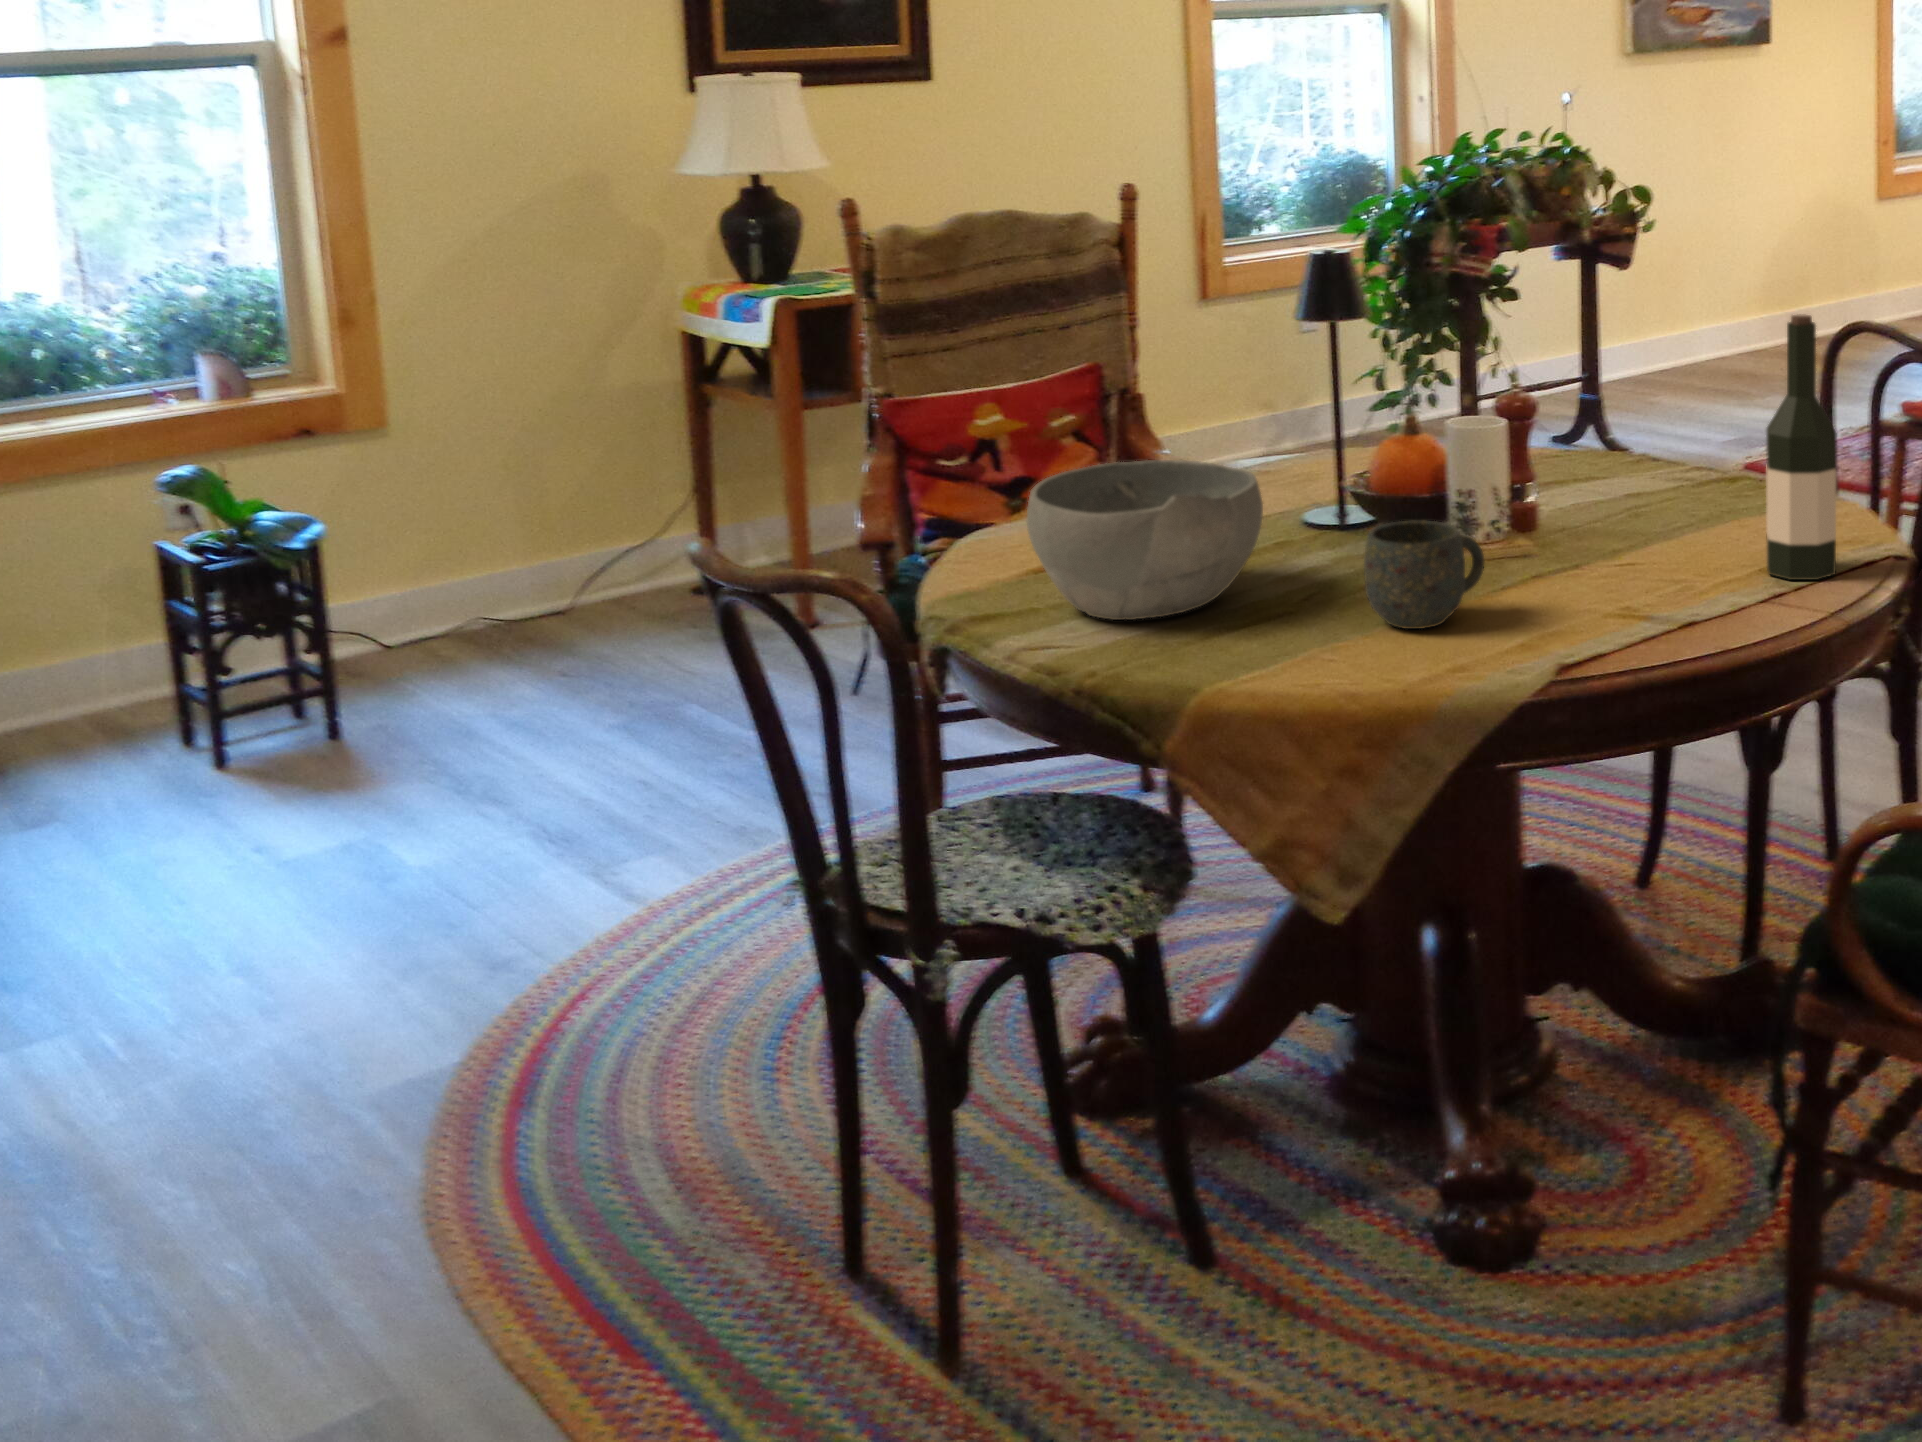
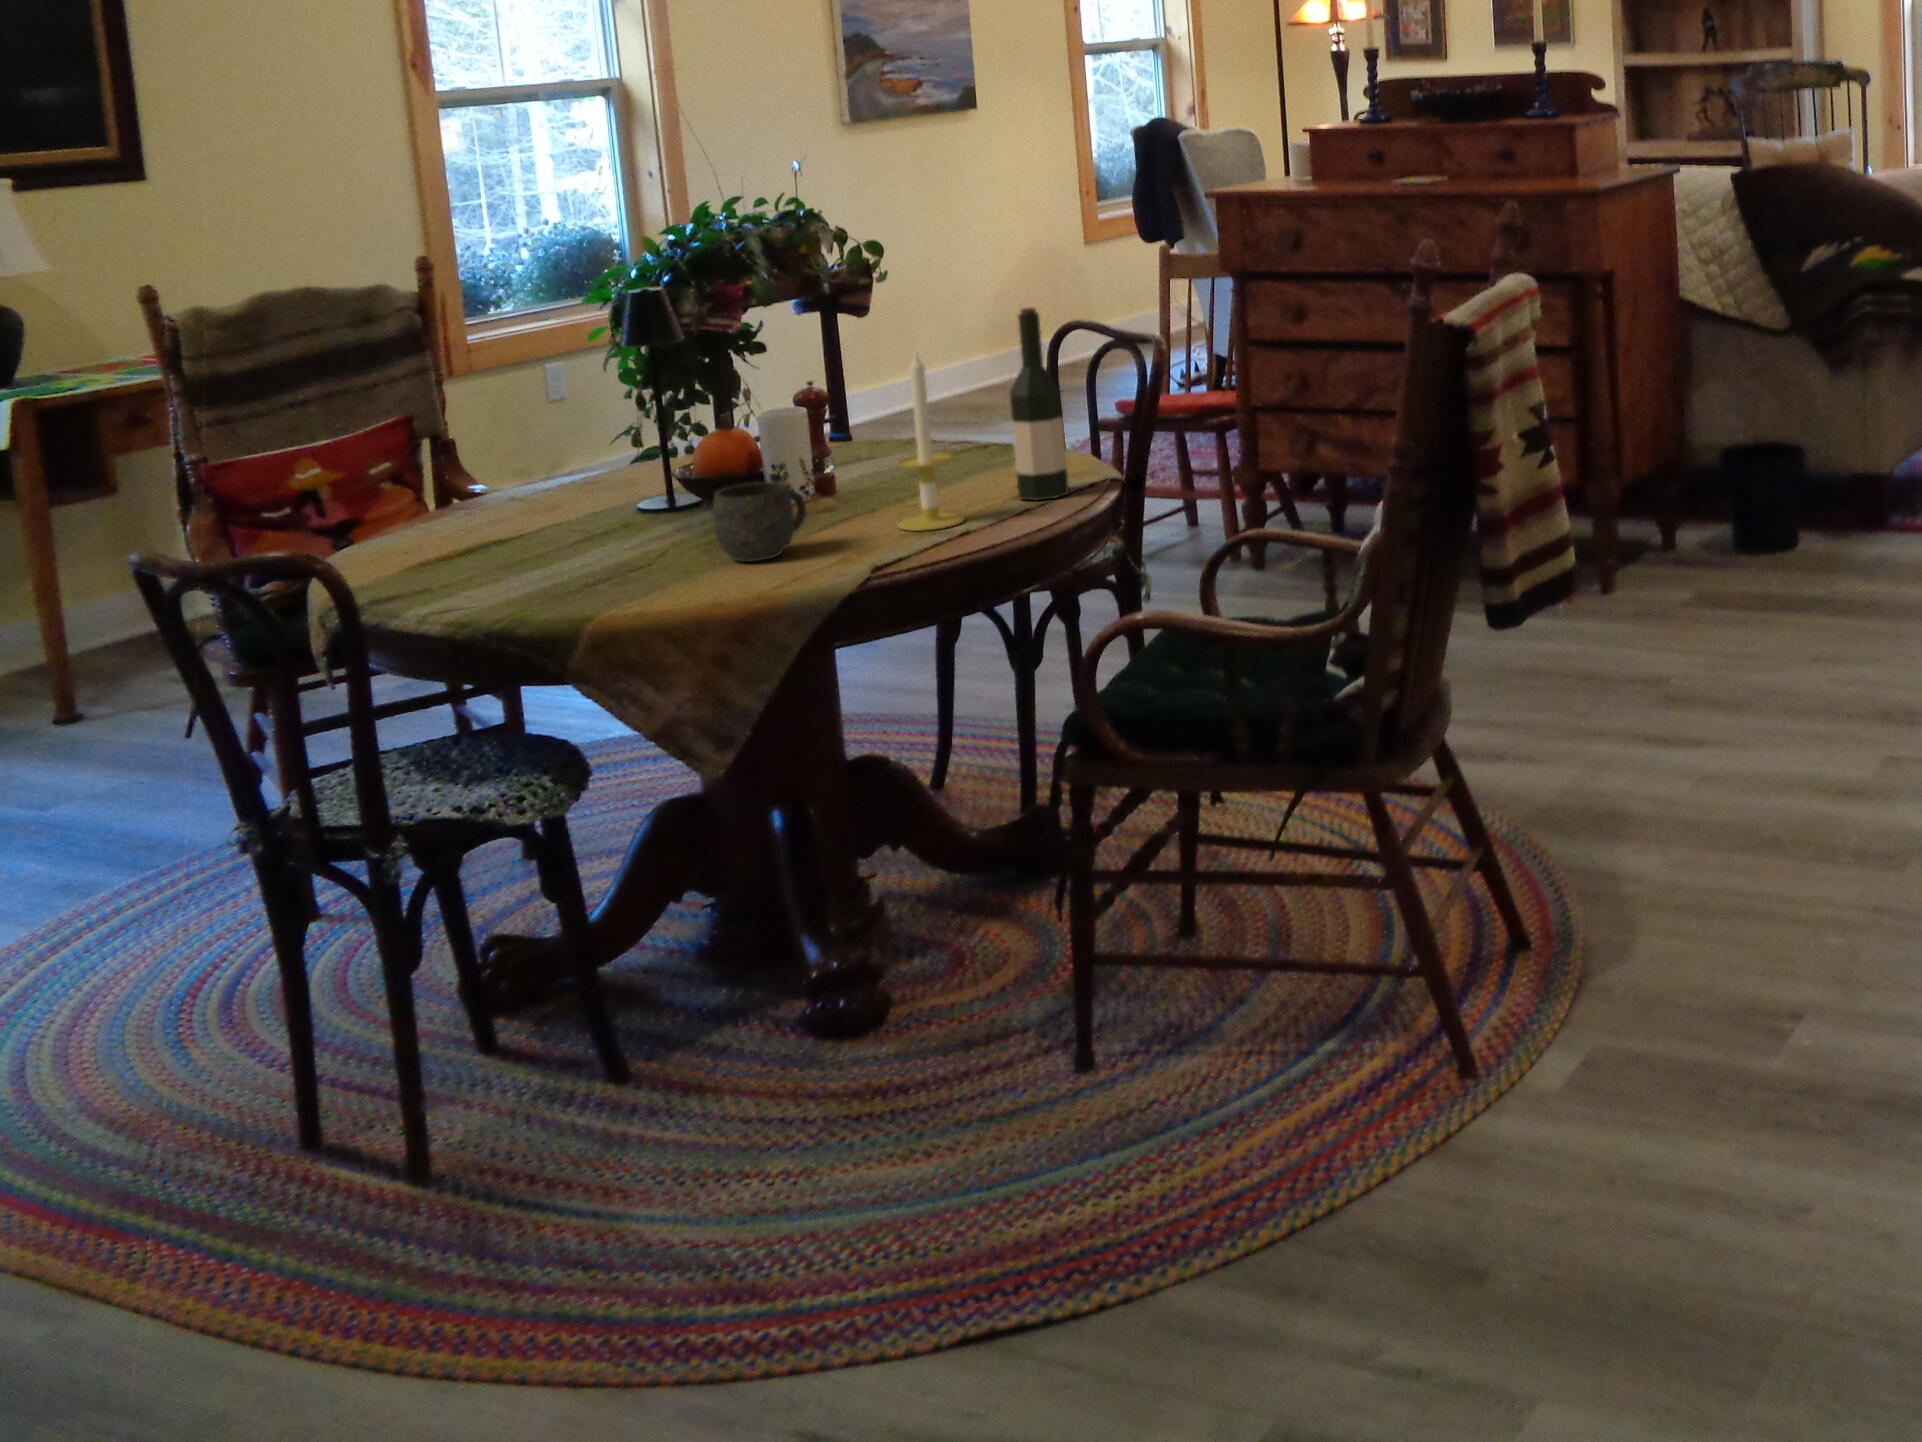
candle: none [1601,362,1691,611] -> present [898,352,964,531]
bowl: present [1027,460,1263,620] -> none [422,462,622,586]

